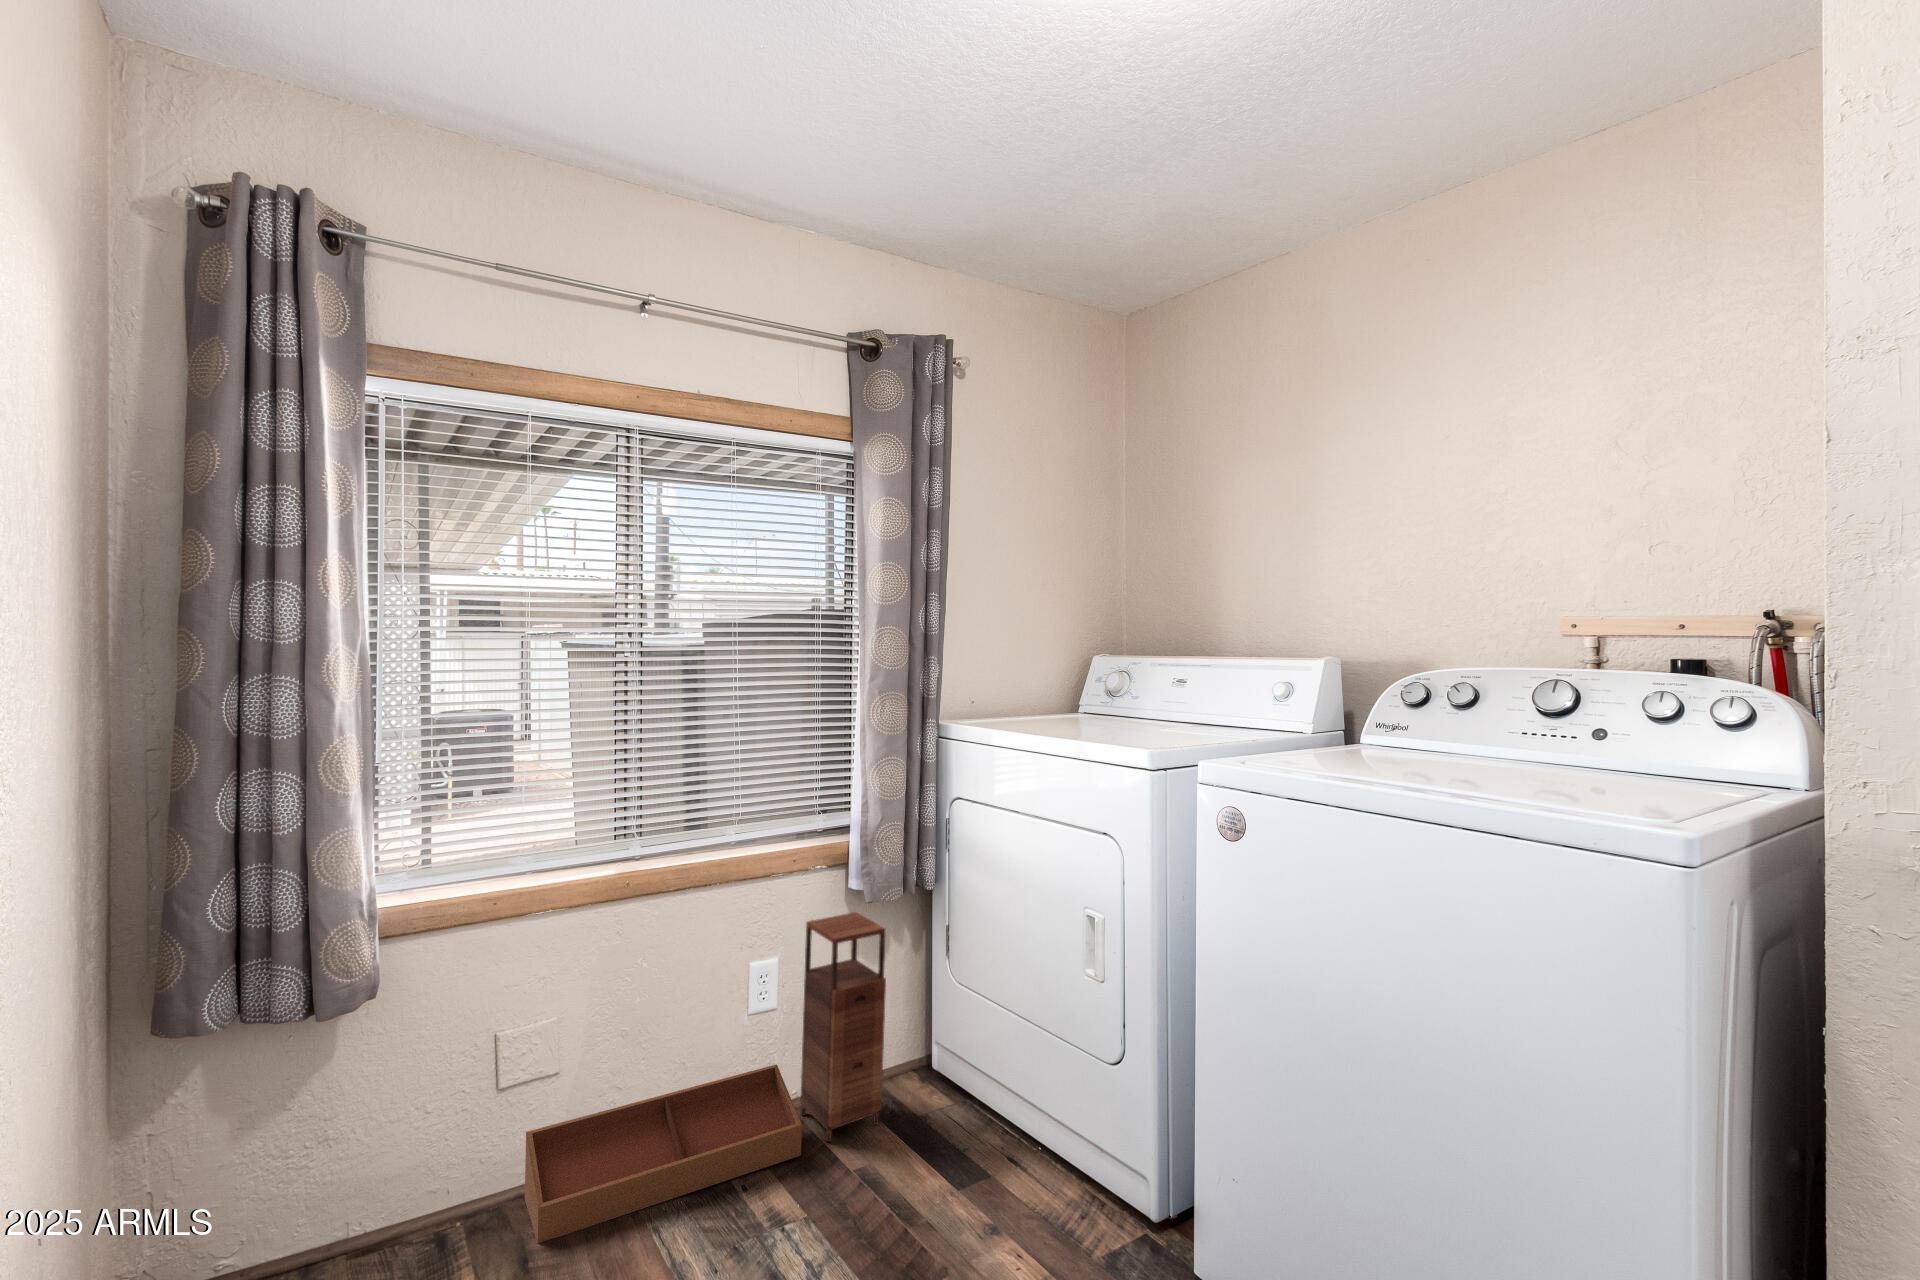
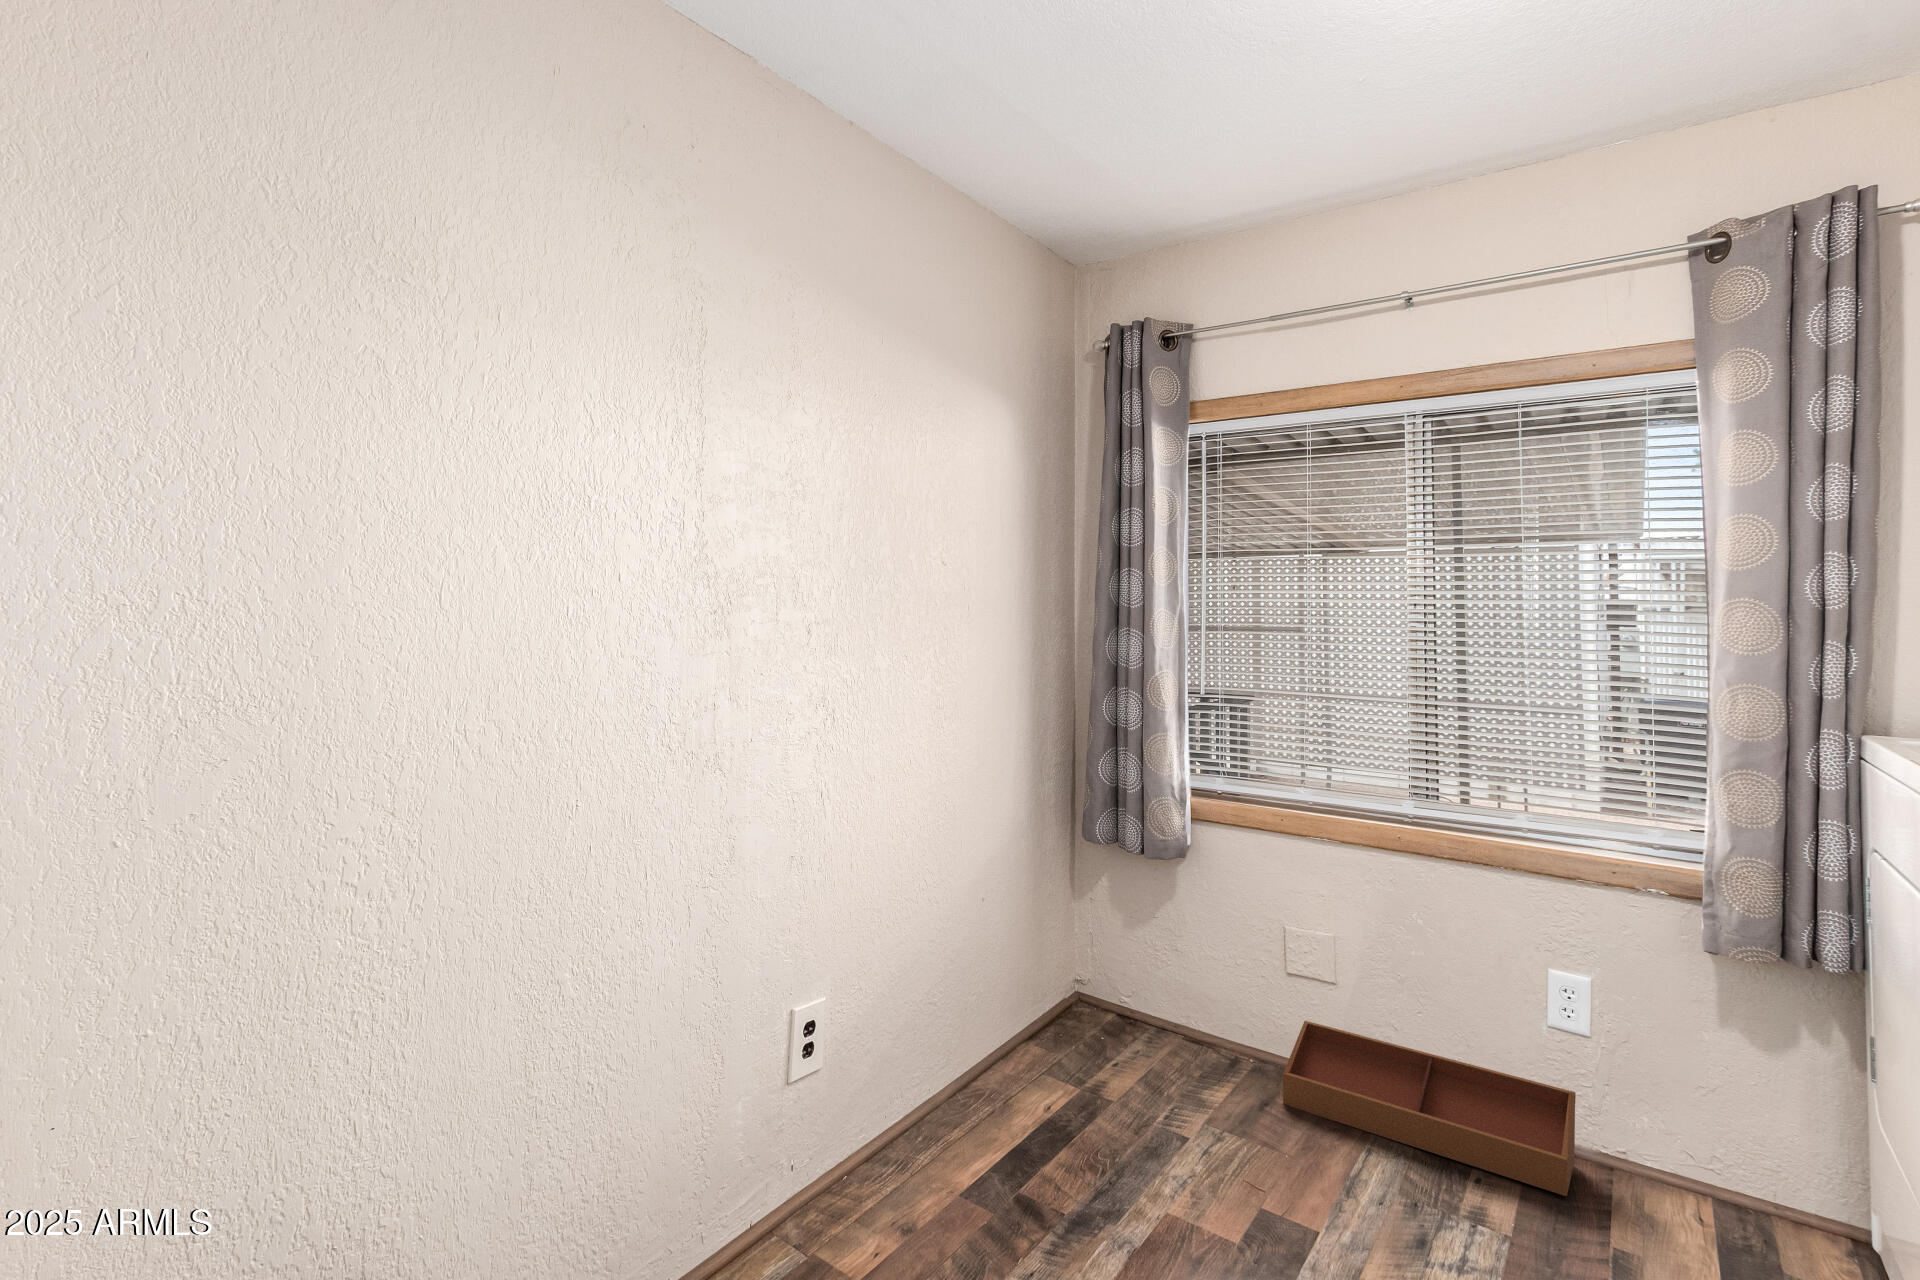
storage cabinet: present [800,912,886,1142] -> none [1619,939,1718,1240]

